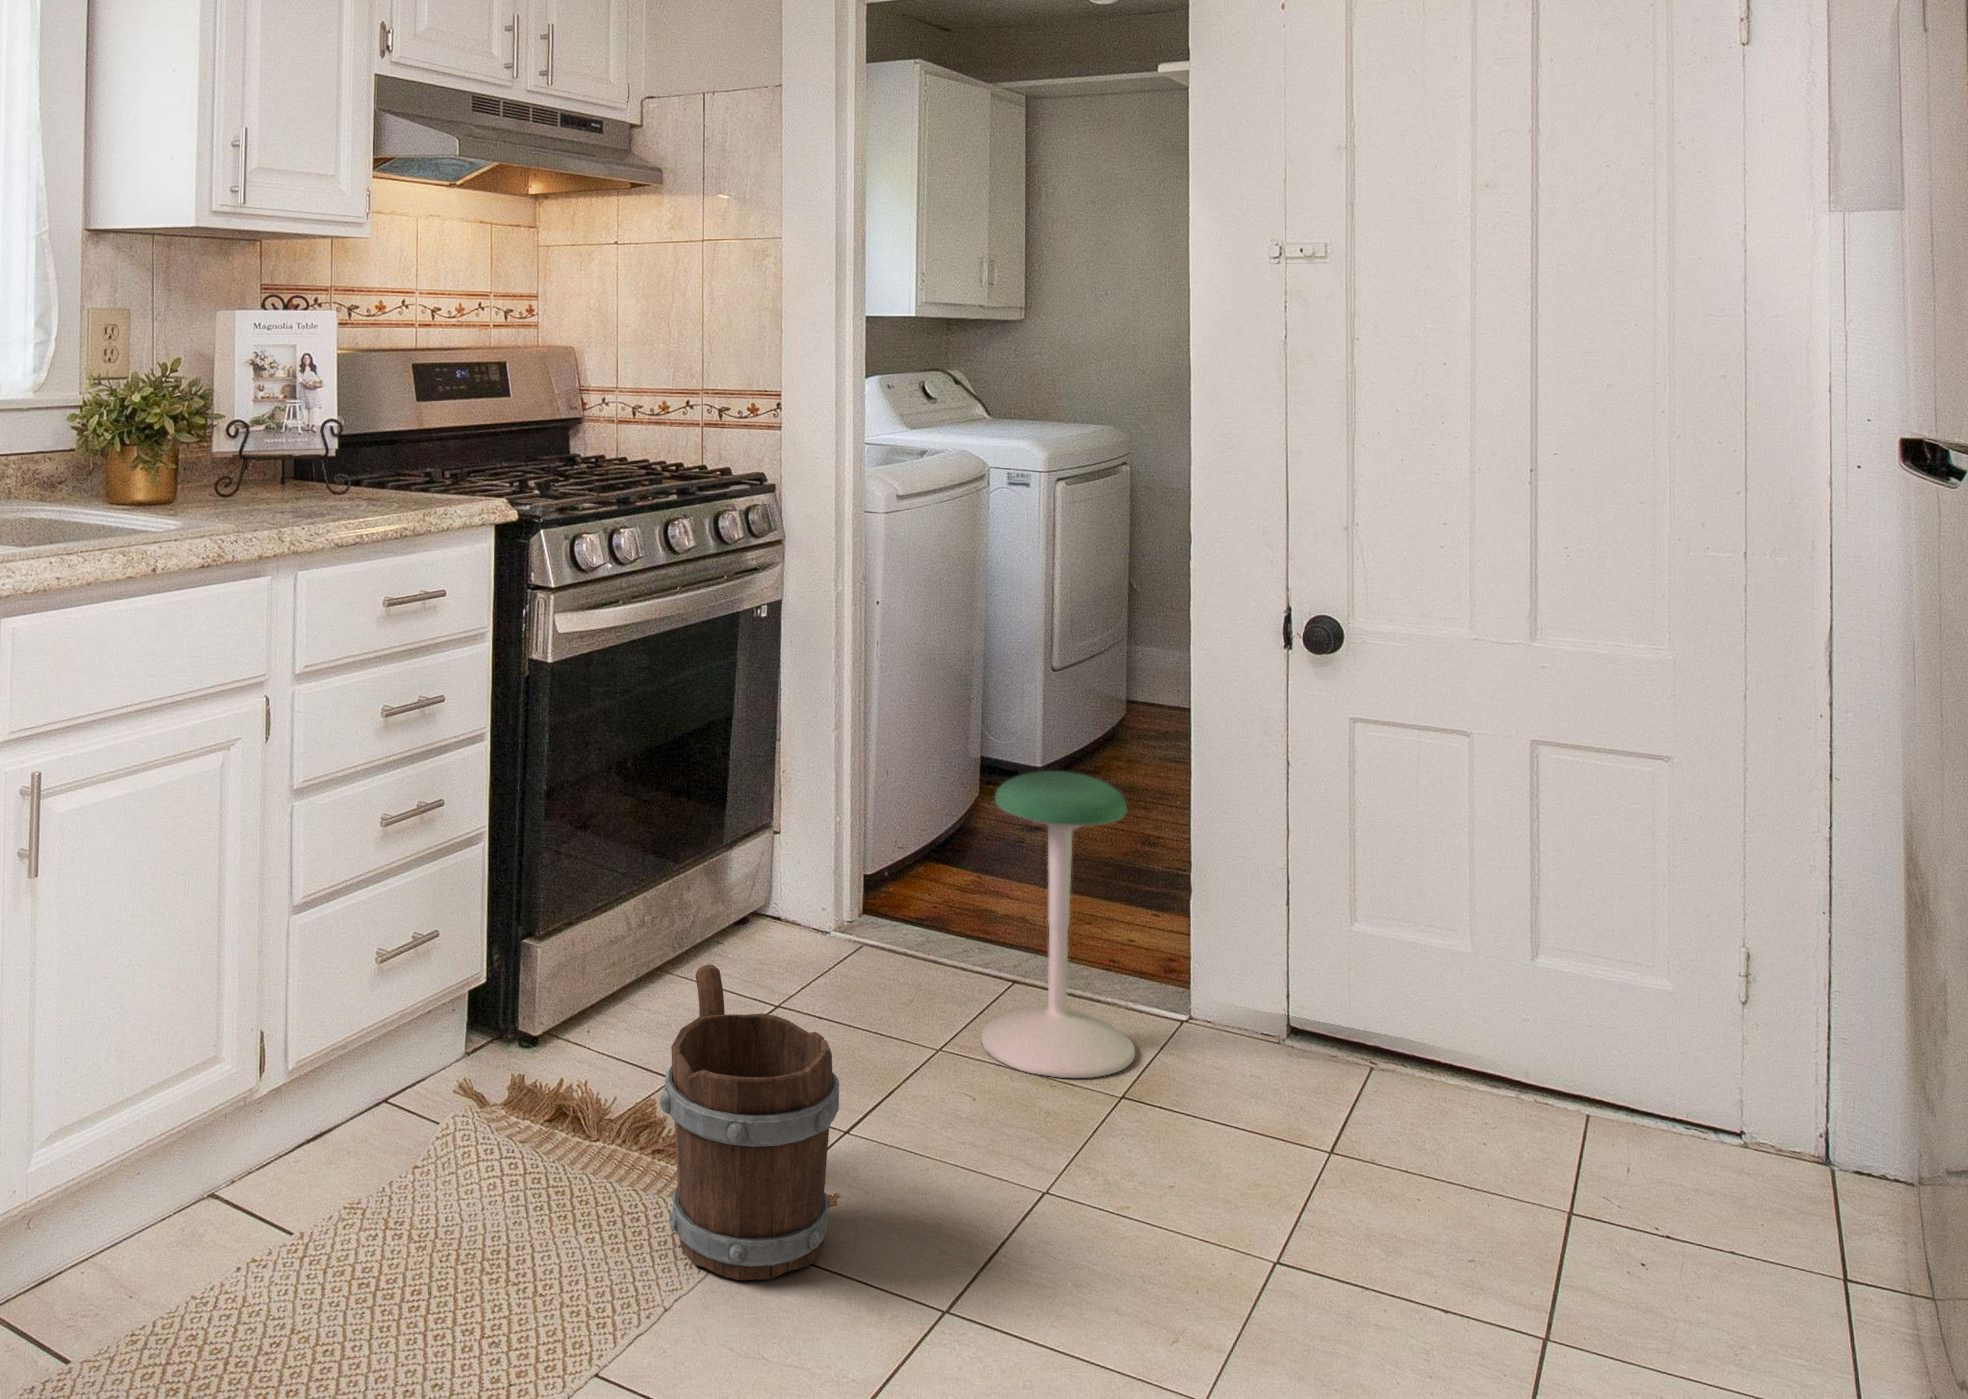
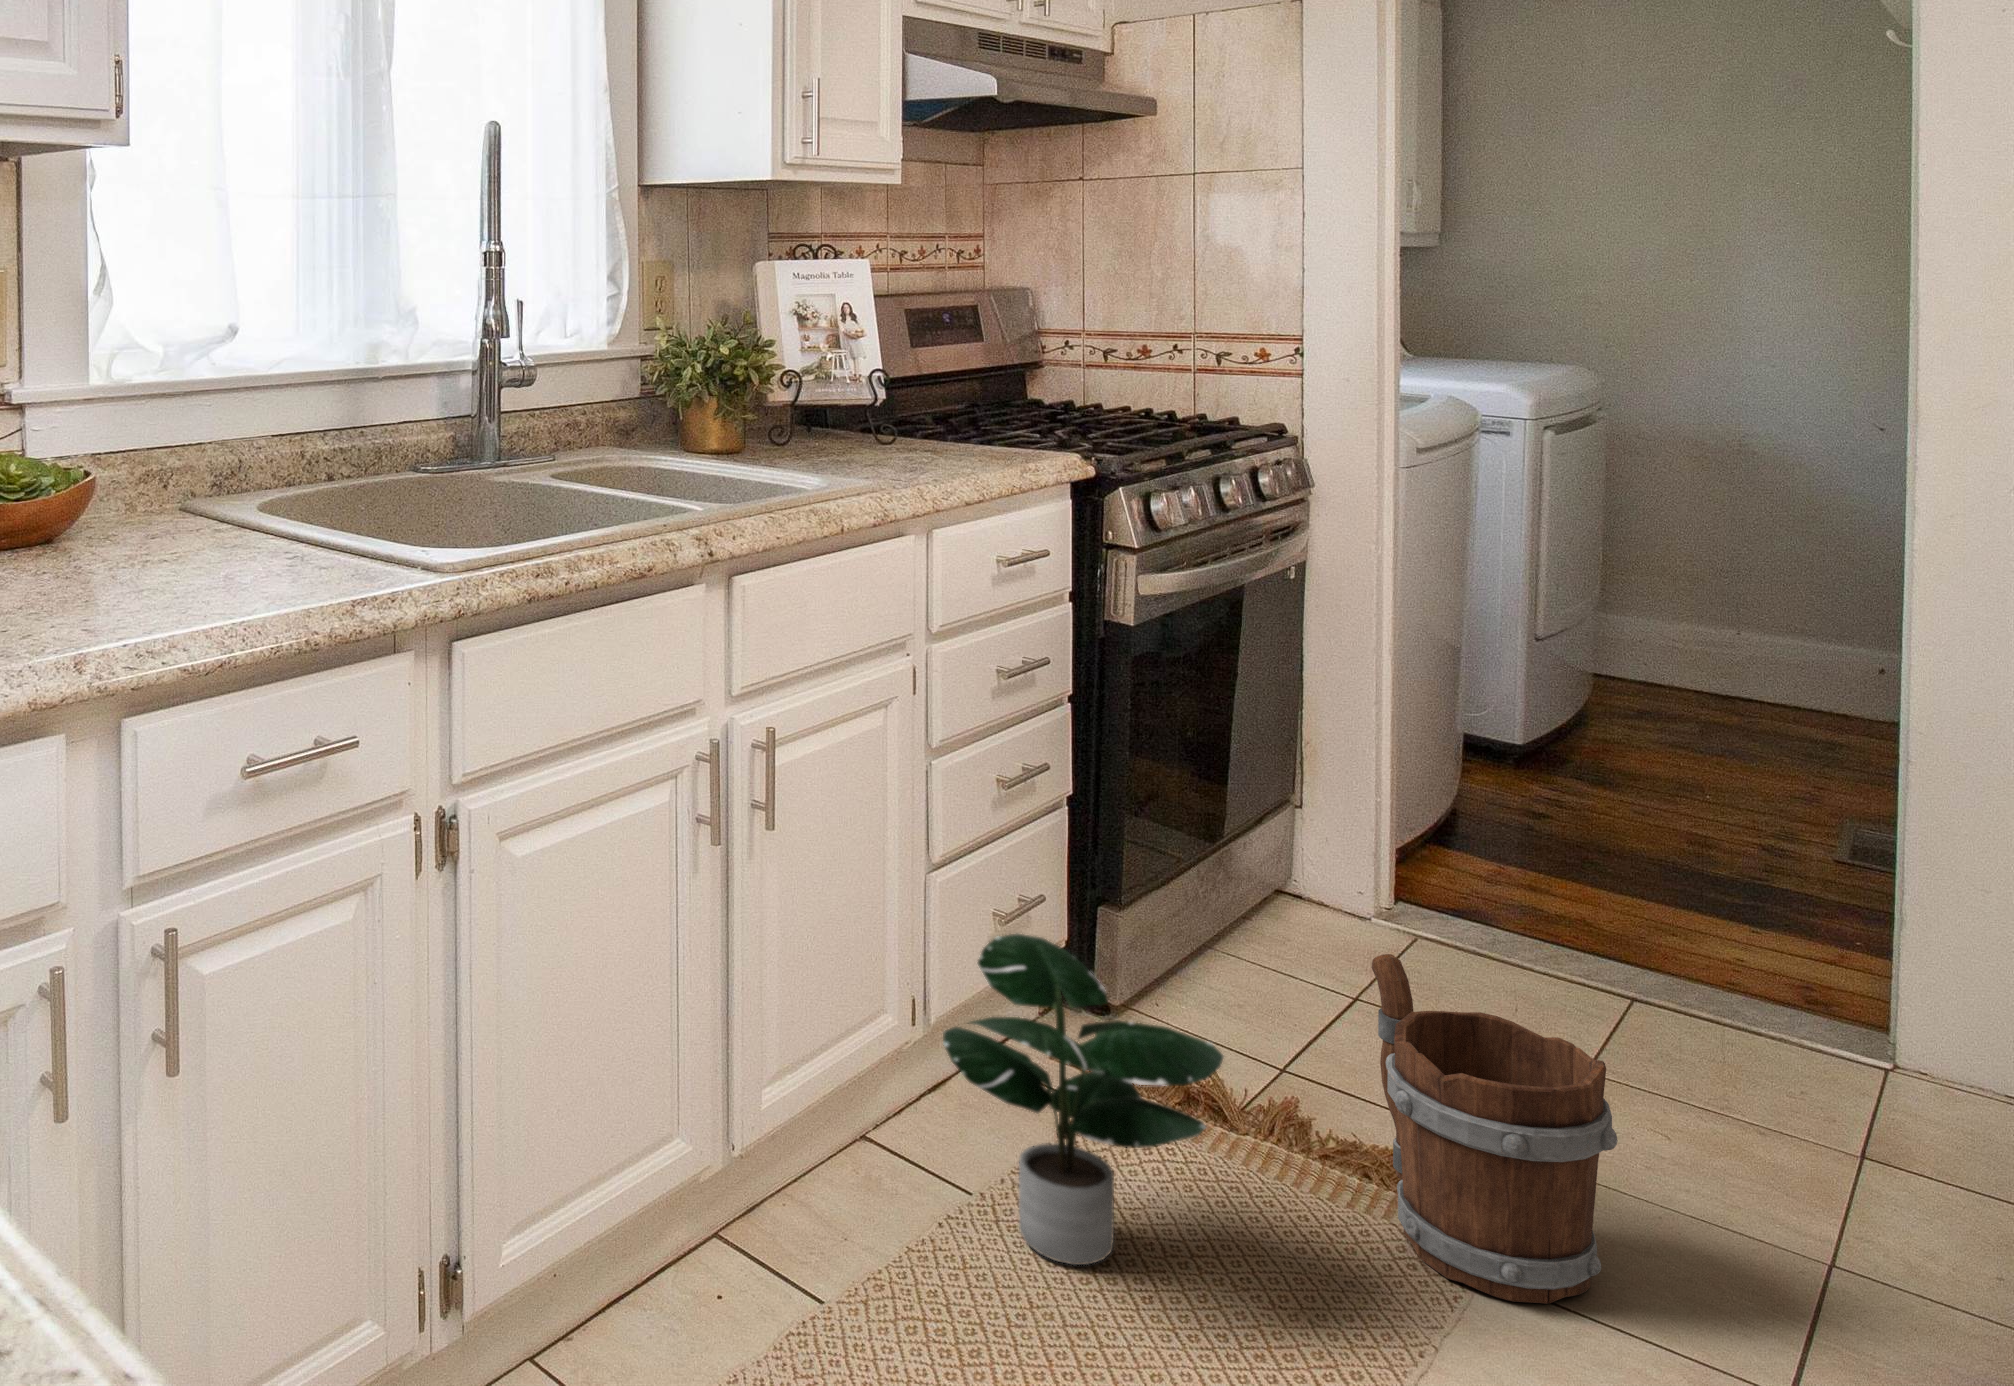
stool: present [981,771,1135,1078] -> none [1619,755,1830,1099]
potted plant: none [250,964,501,1284] -> present [943,933,1224,1265]

